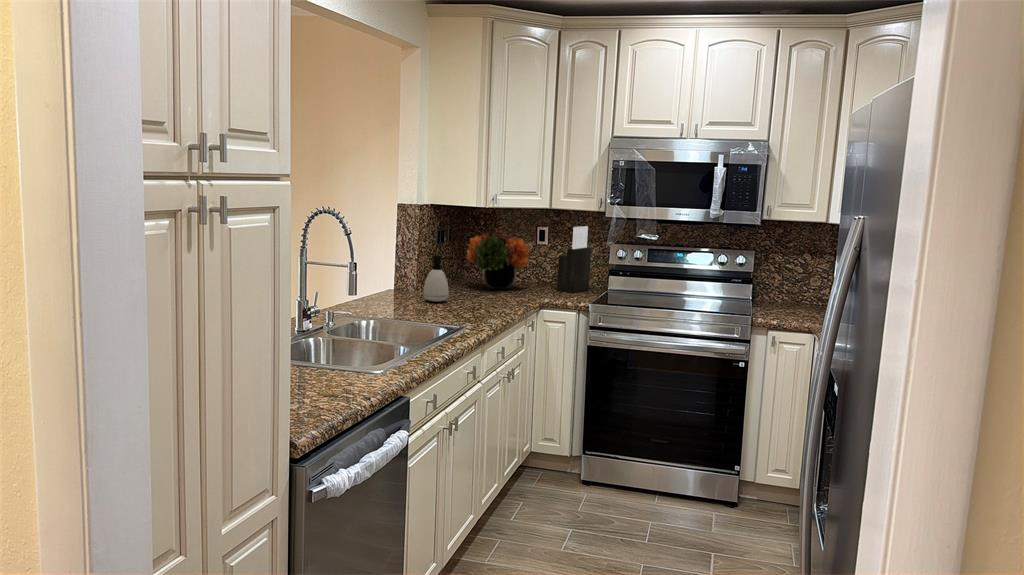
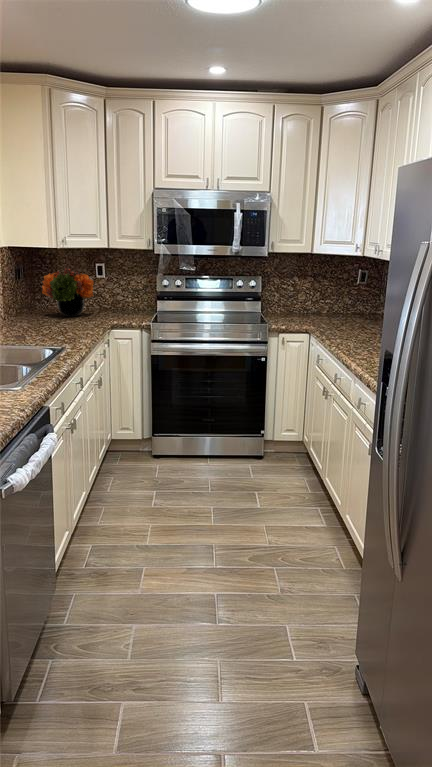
knife block: present [557,226,591,293] -> none [117,262,141,315]
soap dispenser: present [423,255,451,302] -> none [16,291,37,329]

